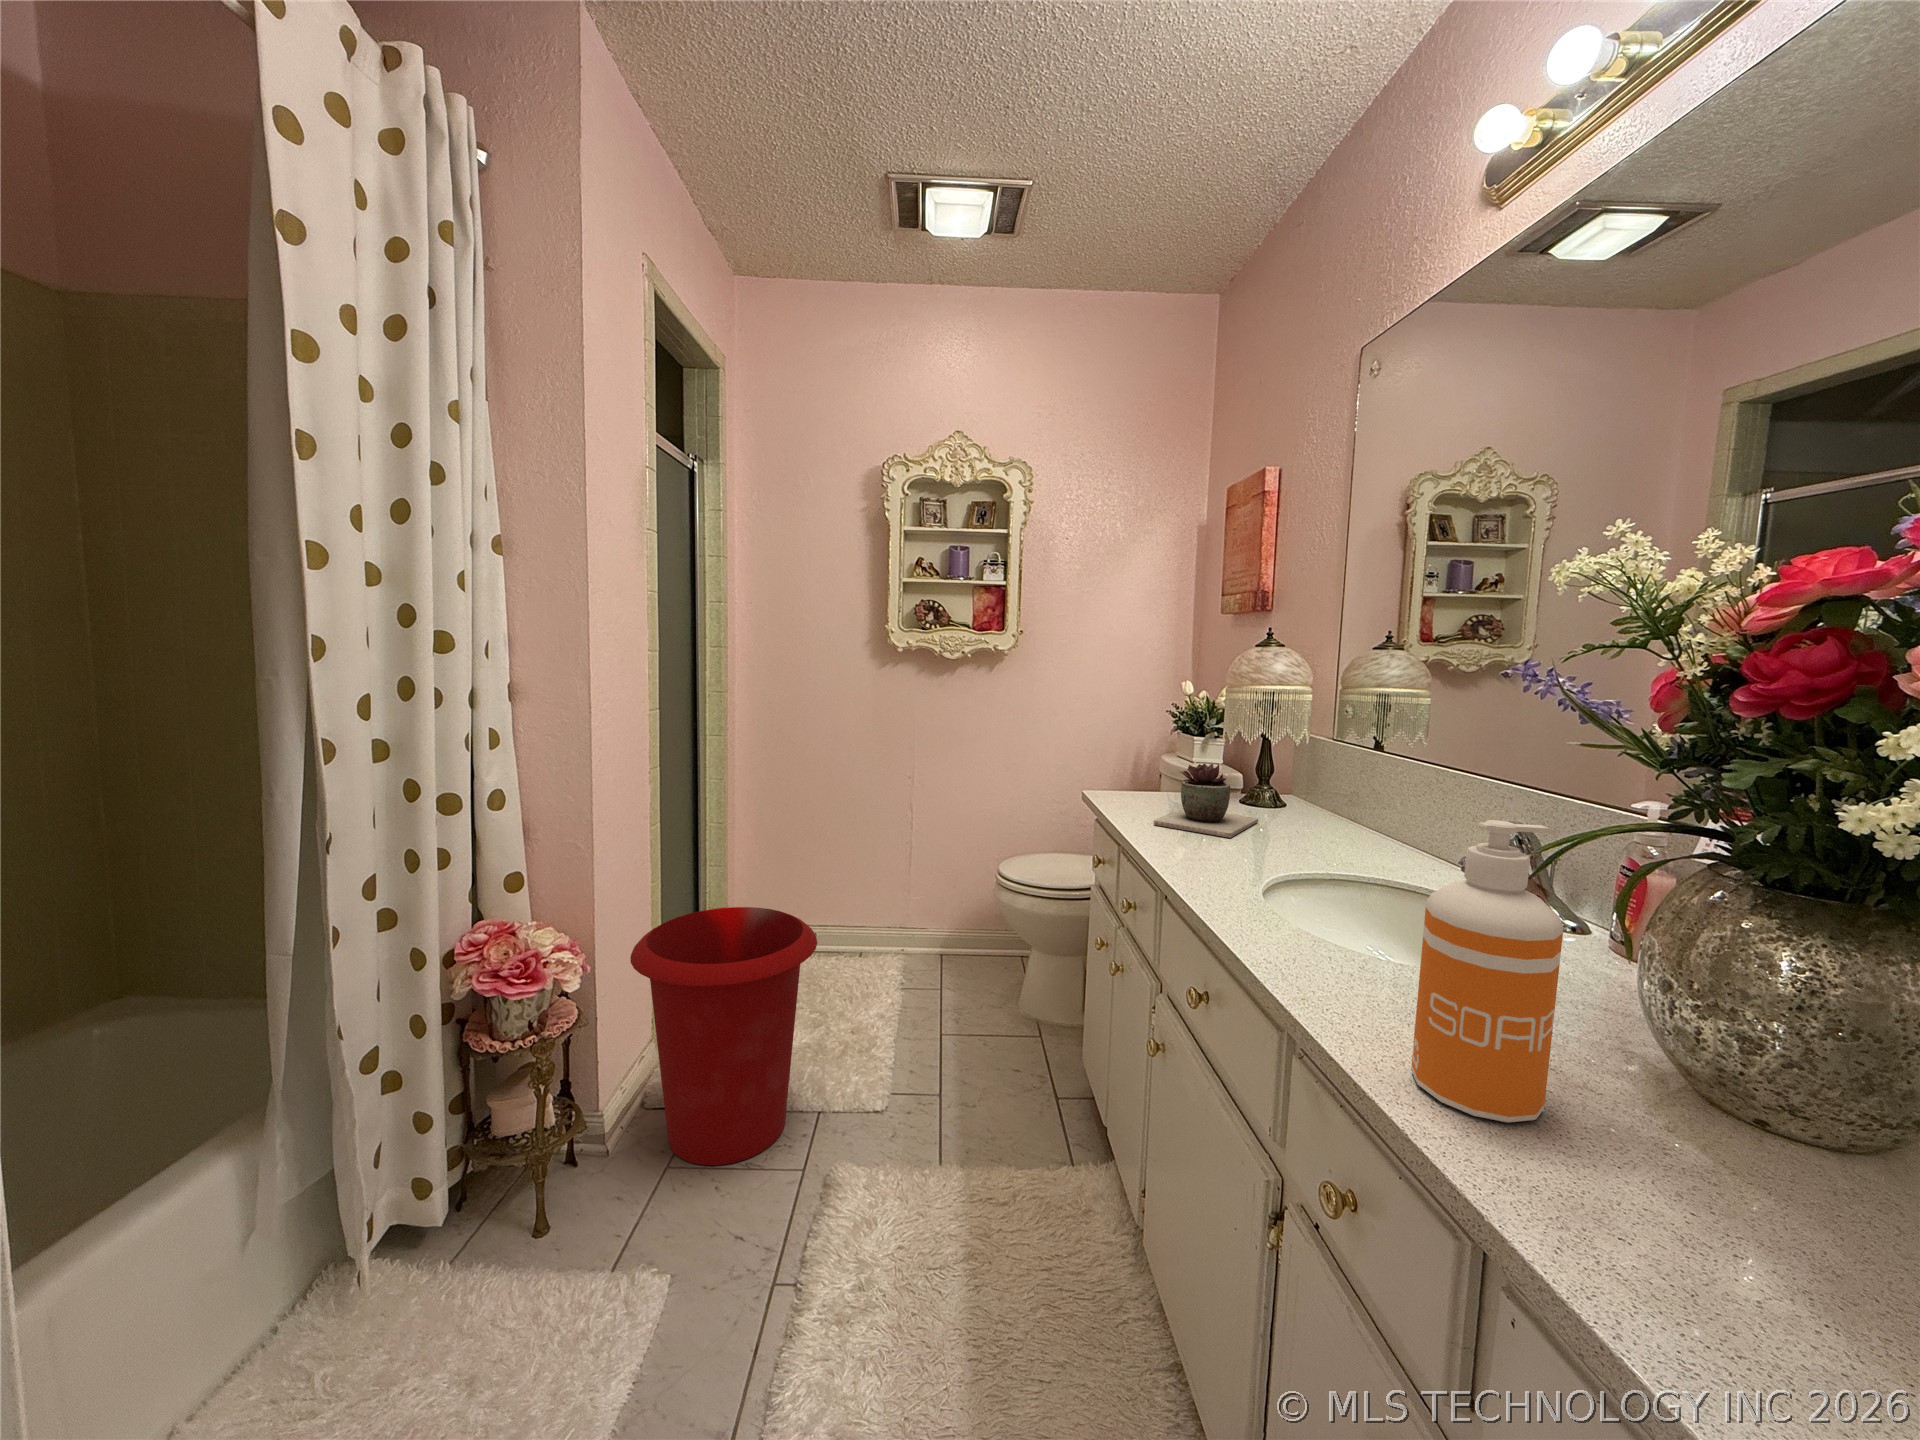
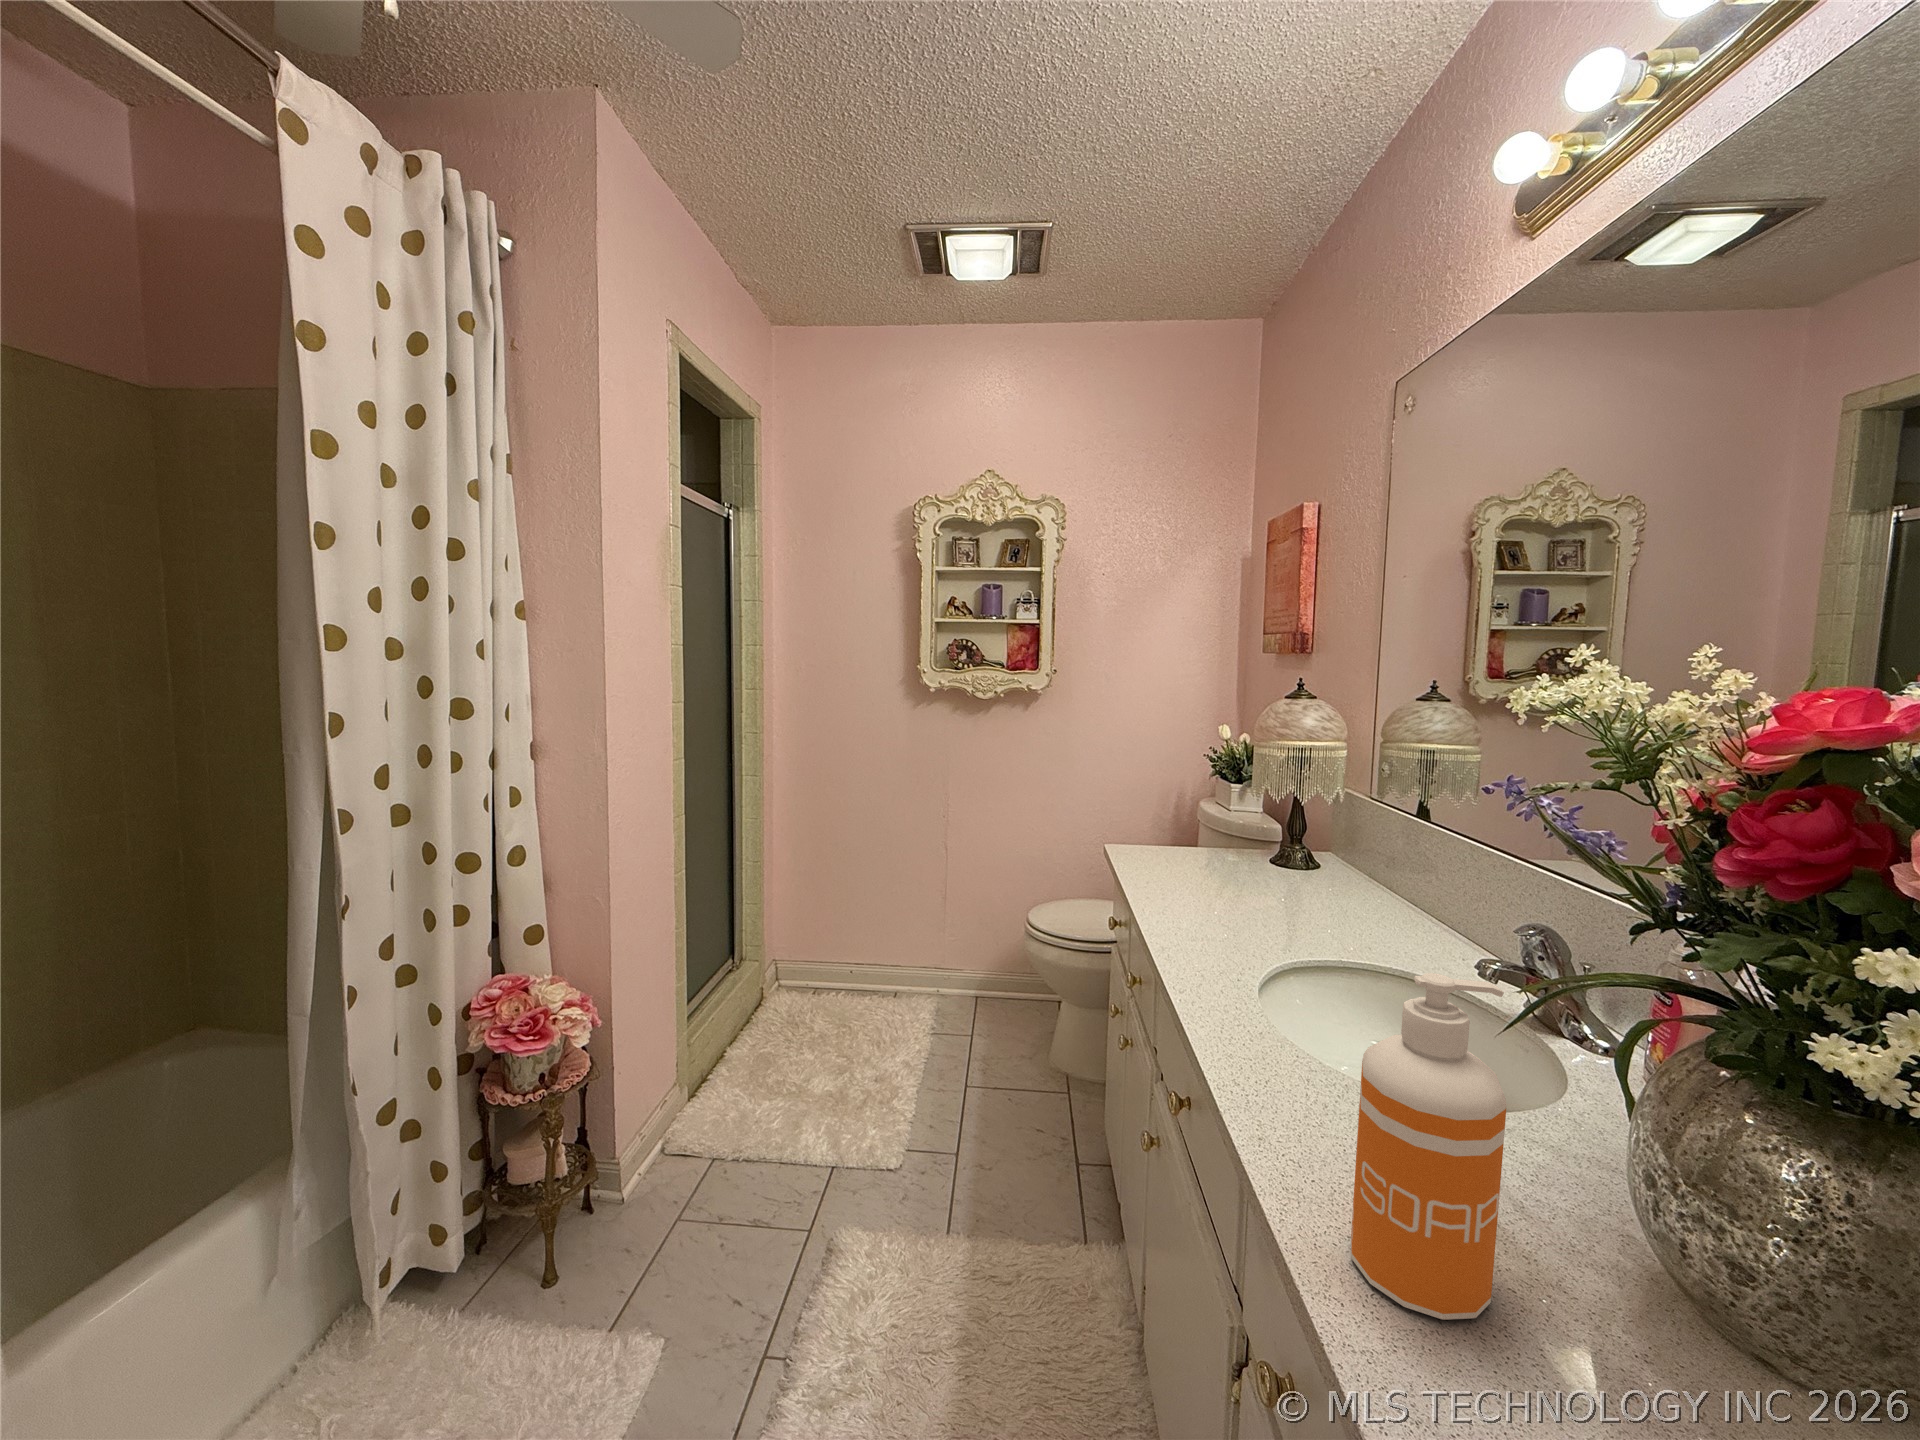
succulent plant: present [1153,763,1258,838] -> none [1168,827,1284,911]
waste bin: present [630,907,817,1165] -> none [643,958,828,1223]

